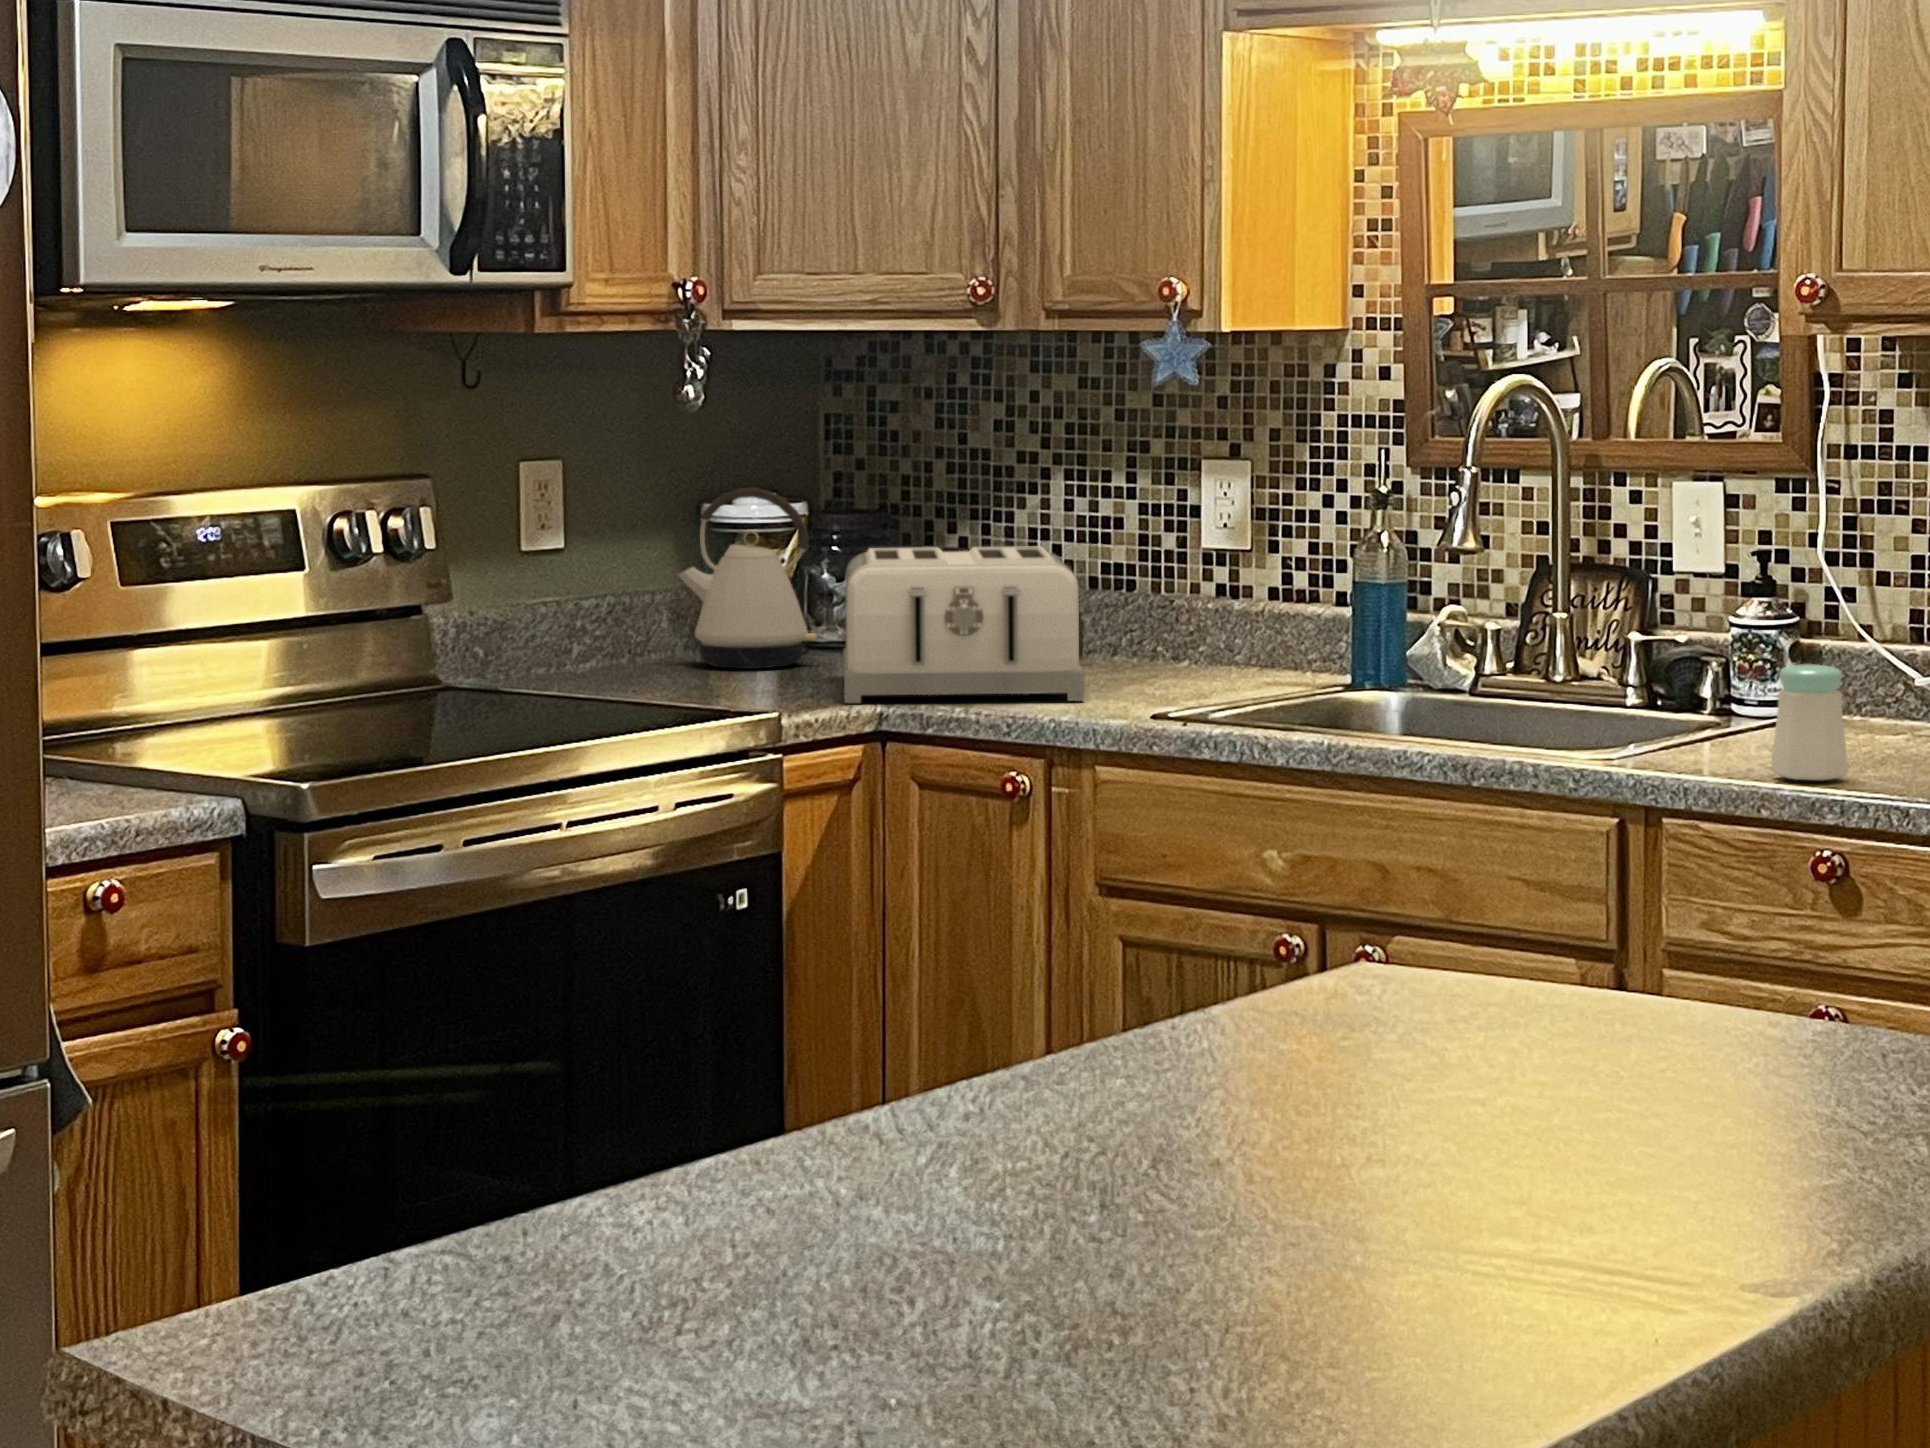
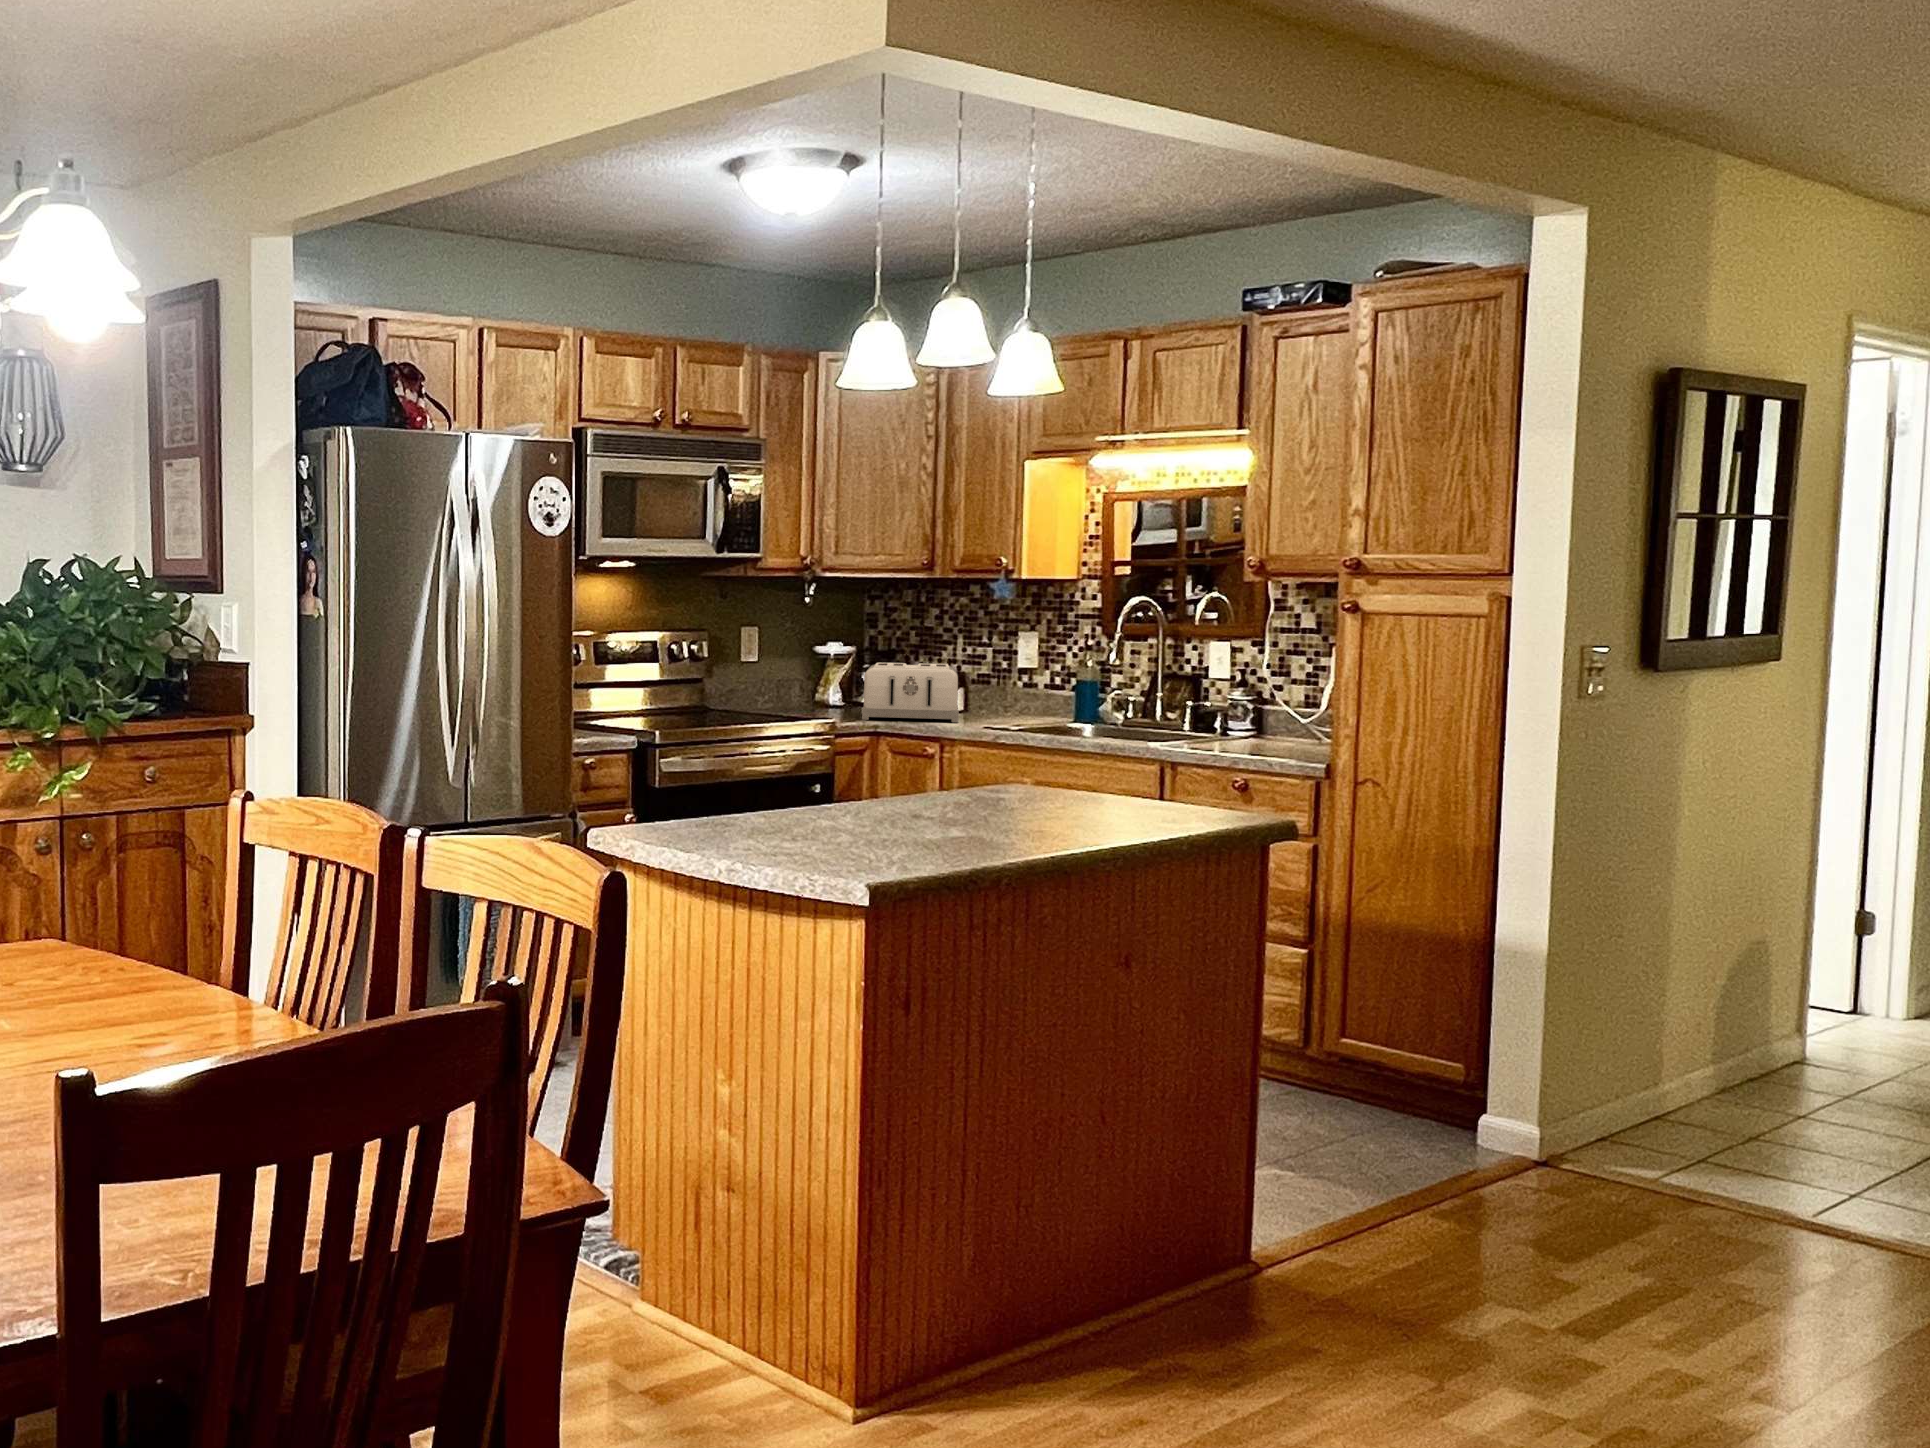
kettle: present [678,488,817,669] -> none [802,639,857,710]
salt shaker: present [1772,664,1848,780] -> none [1219,708,1250,752]

